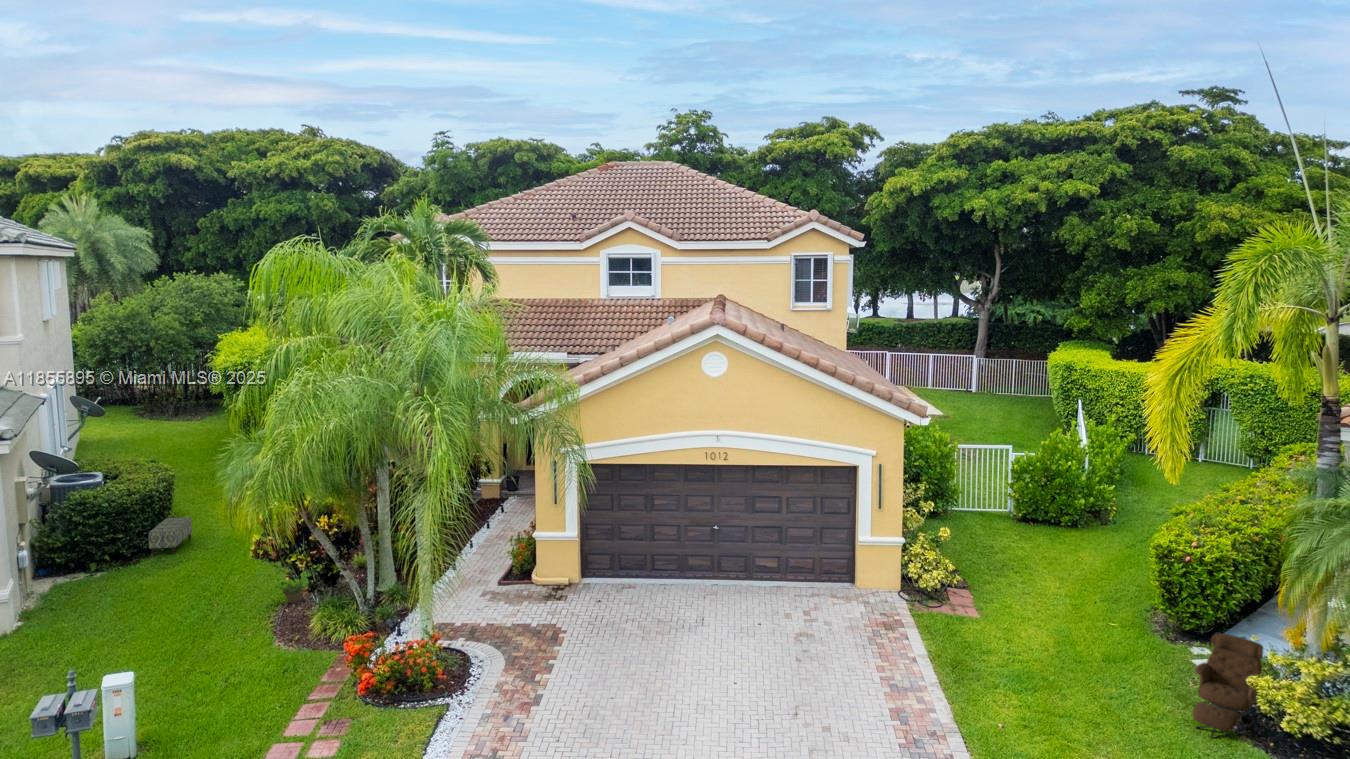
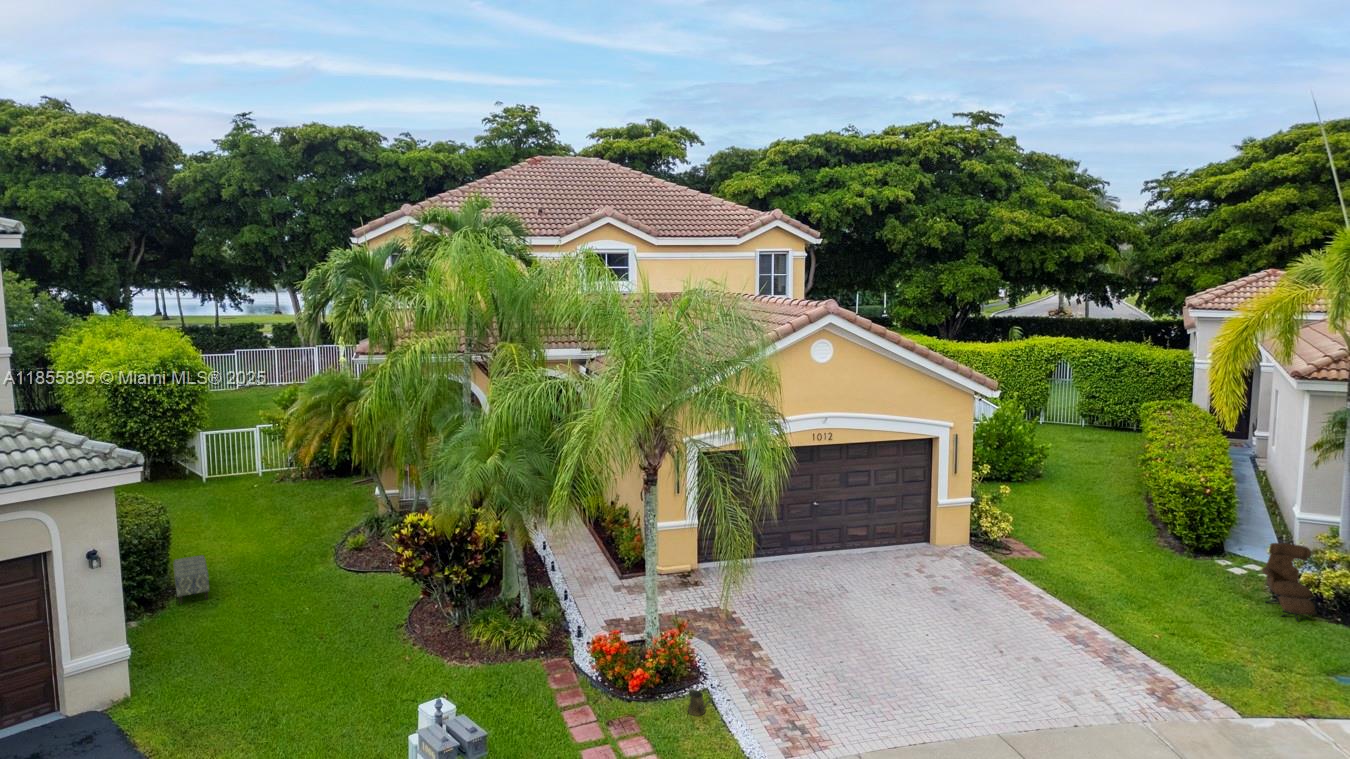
decorative plant: present [279,583,304,603] -> none [409,607,445,631]
watering can: none [397,687,416,714] -> present [688,689,710,716]

